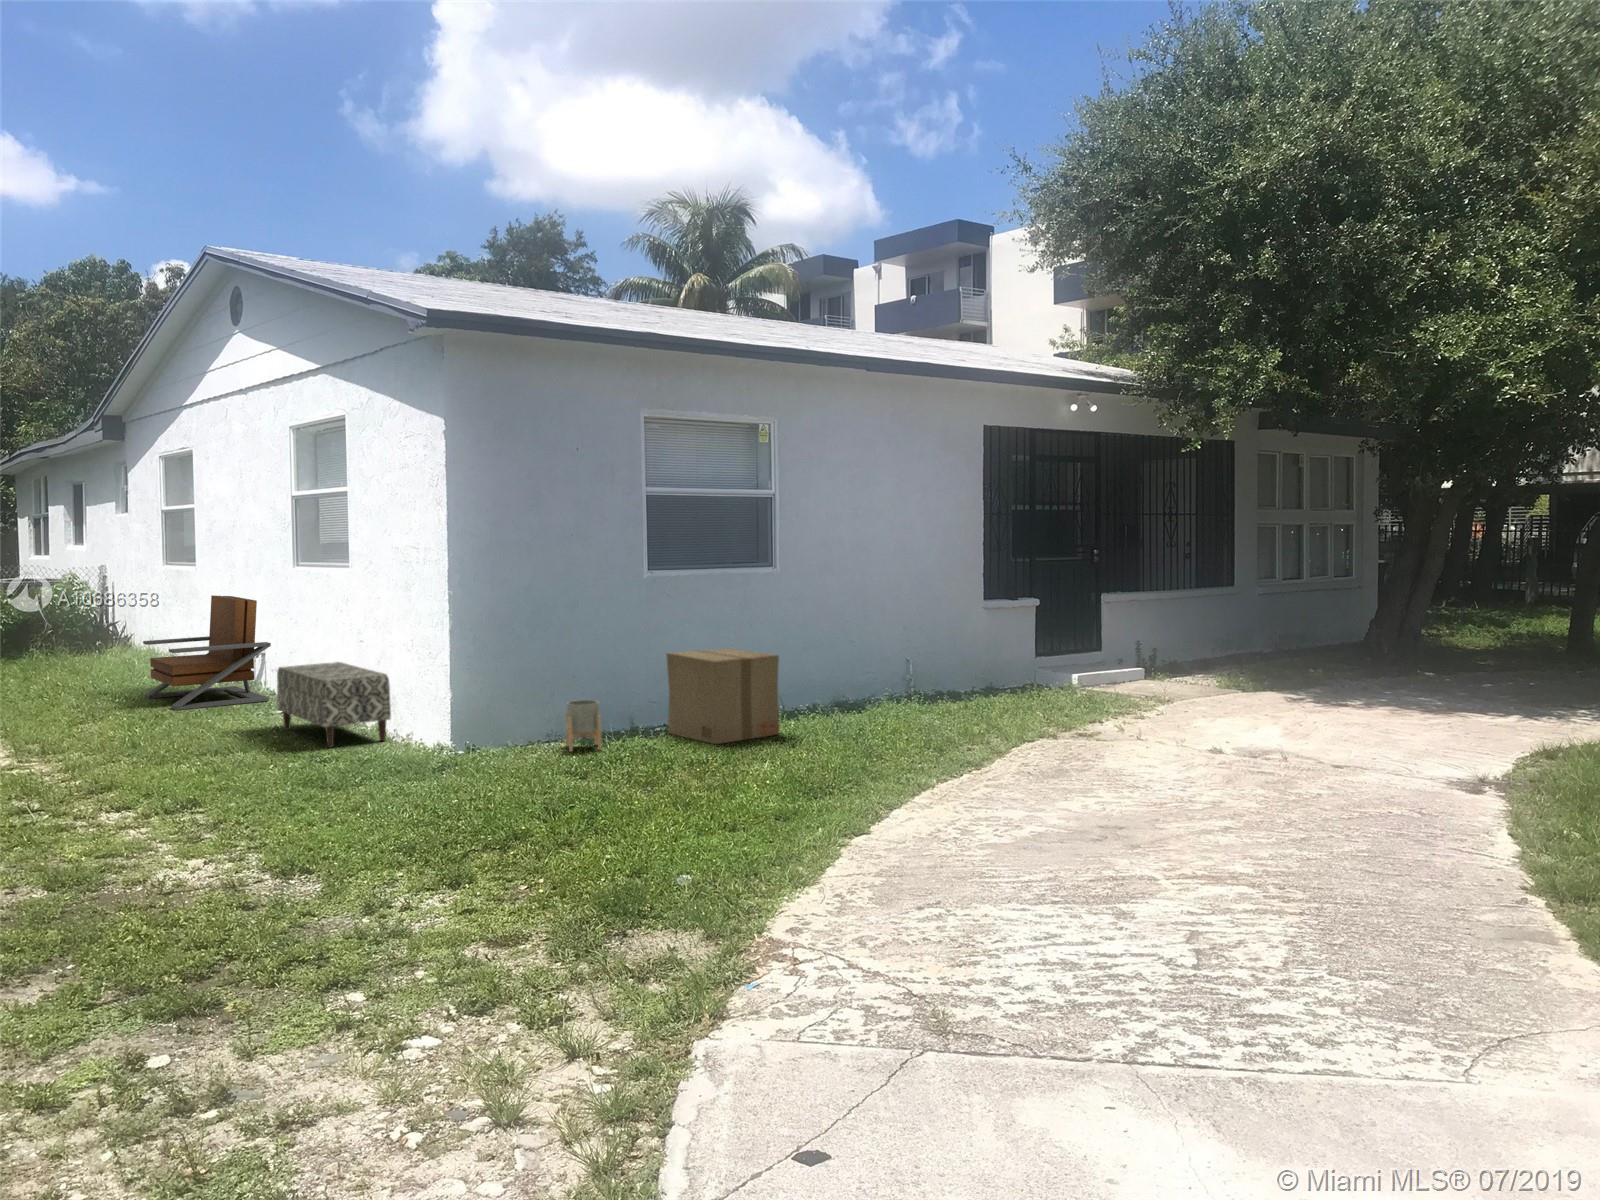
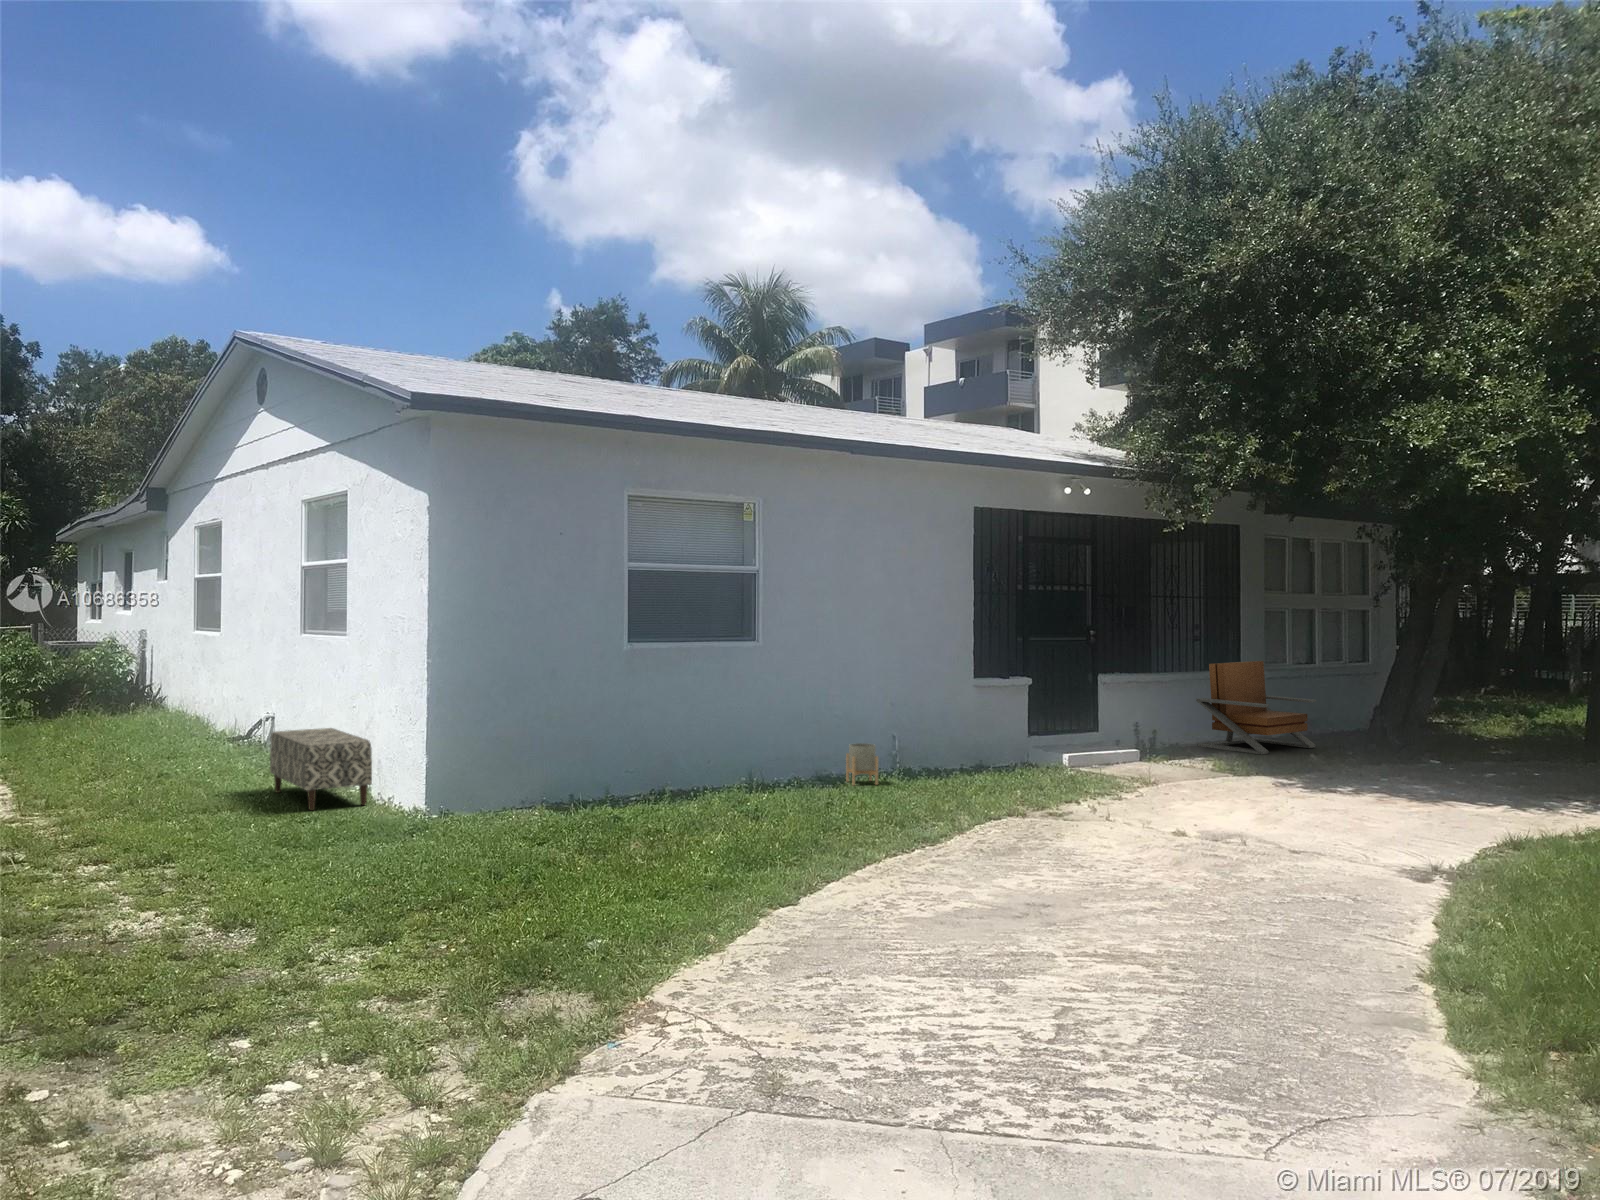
lounge chair: present [143,595,271,710] -> present [1196,661,1316,754]
cardboard box: present [666,649,779,744] -> none [640,722,749,816]
planter: present [565,700,602,752] -> present [846,743,878,785]

